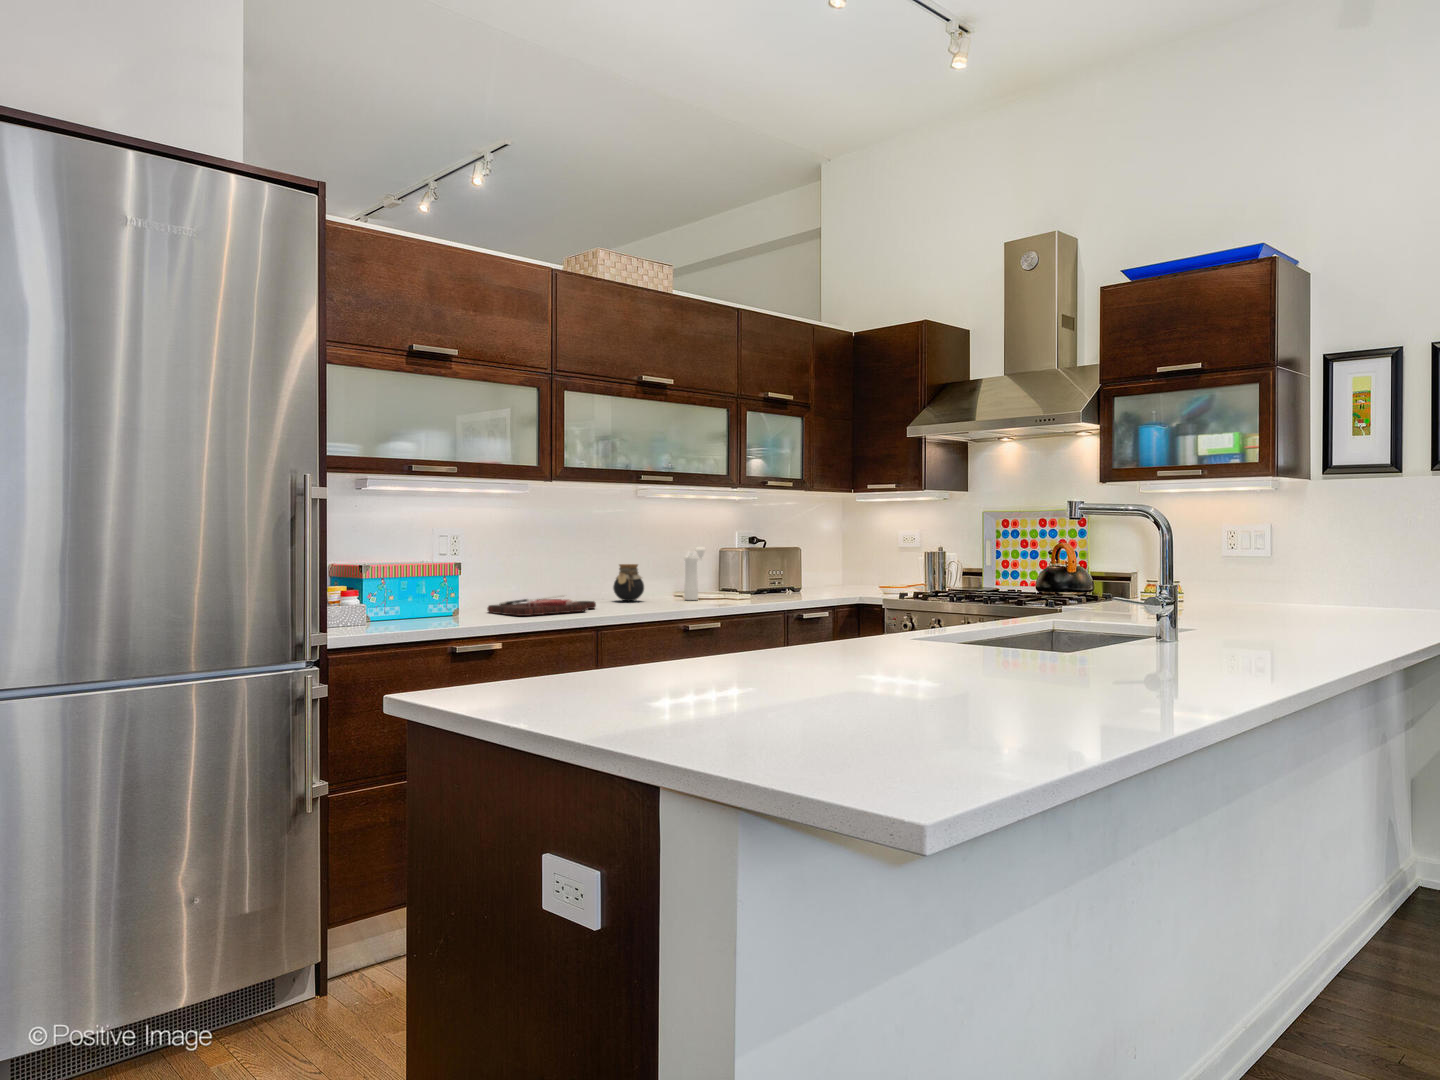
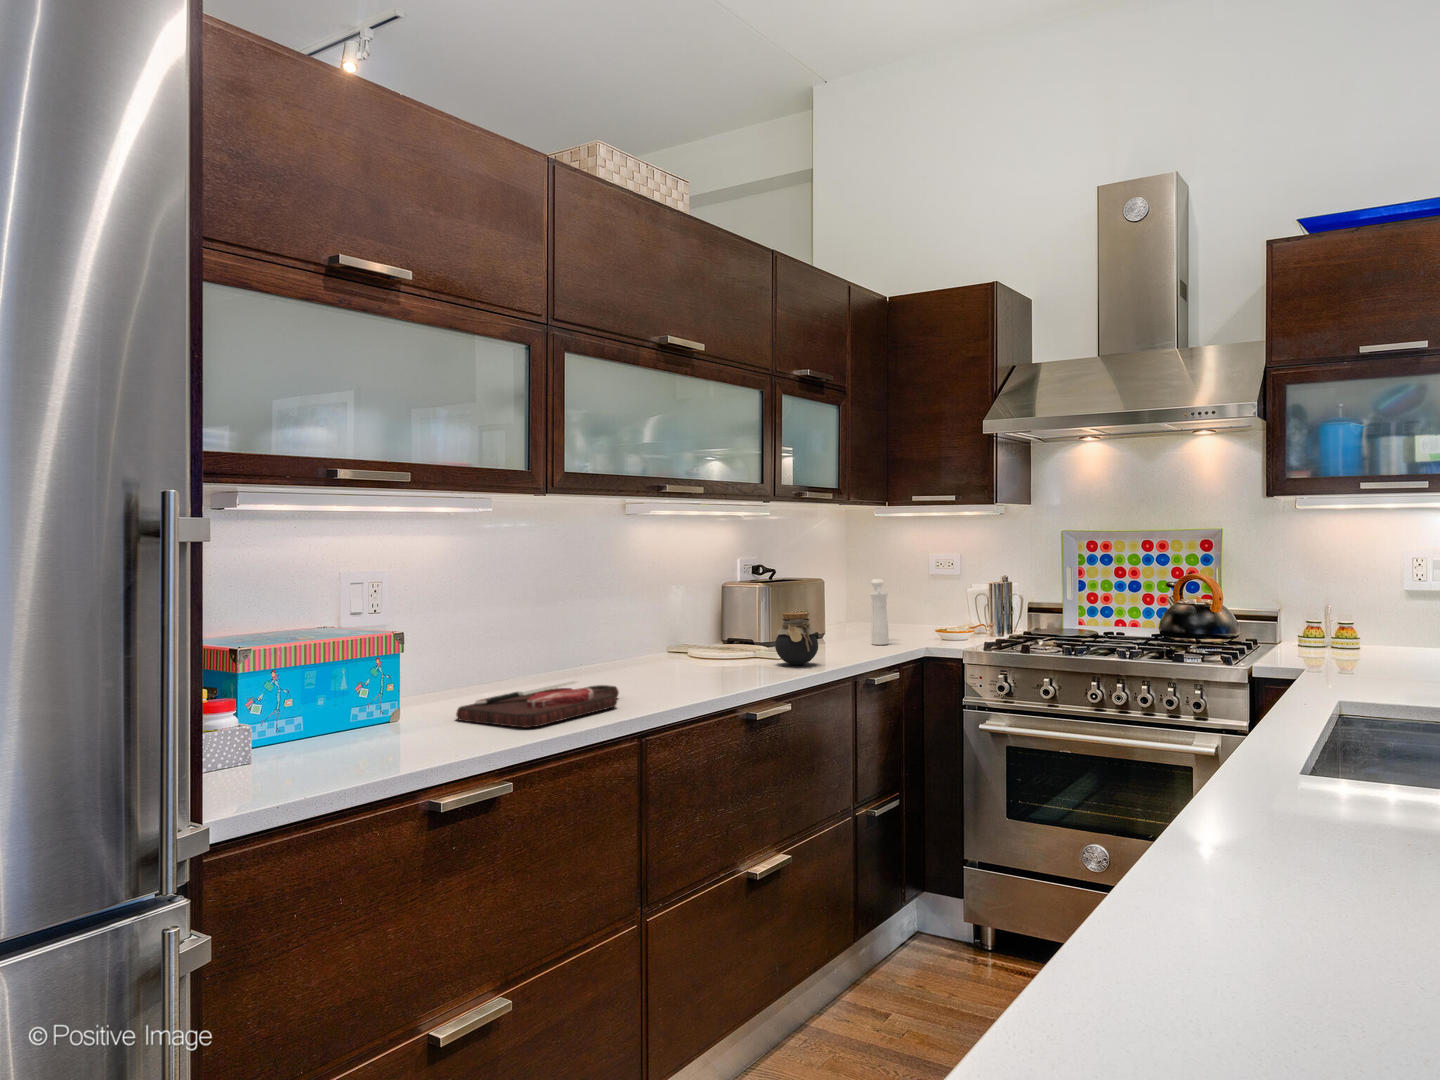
pepper mill: present [684,547,706,600] -> present [870,579,889,645]
jar: present [613,564,644,601] -> present [775,612,818,665]

